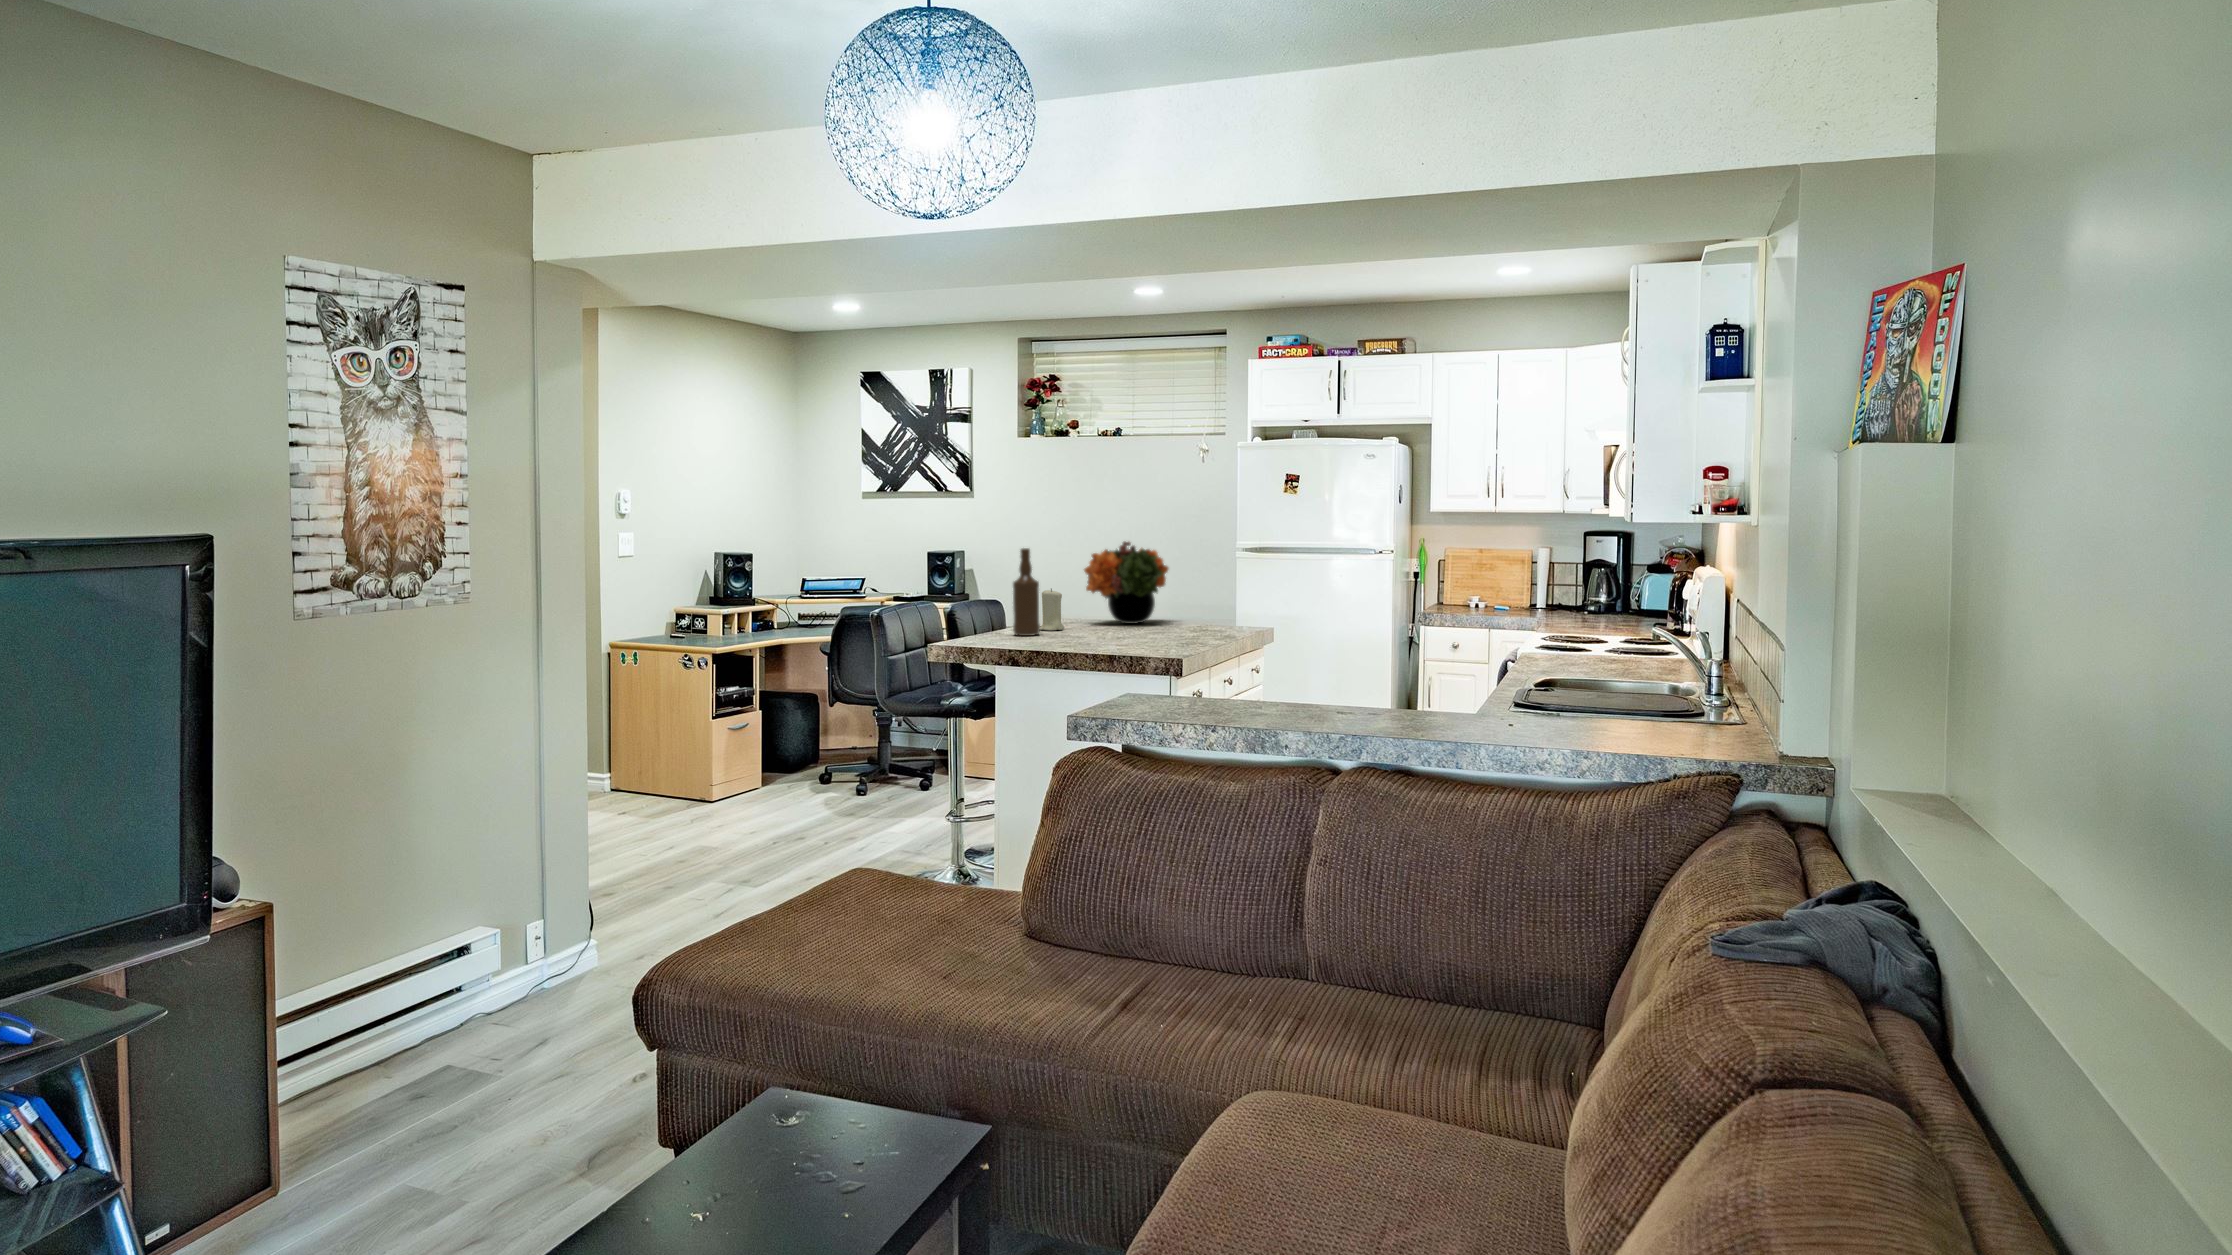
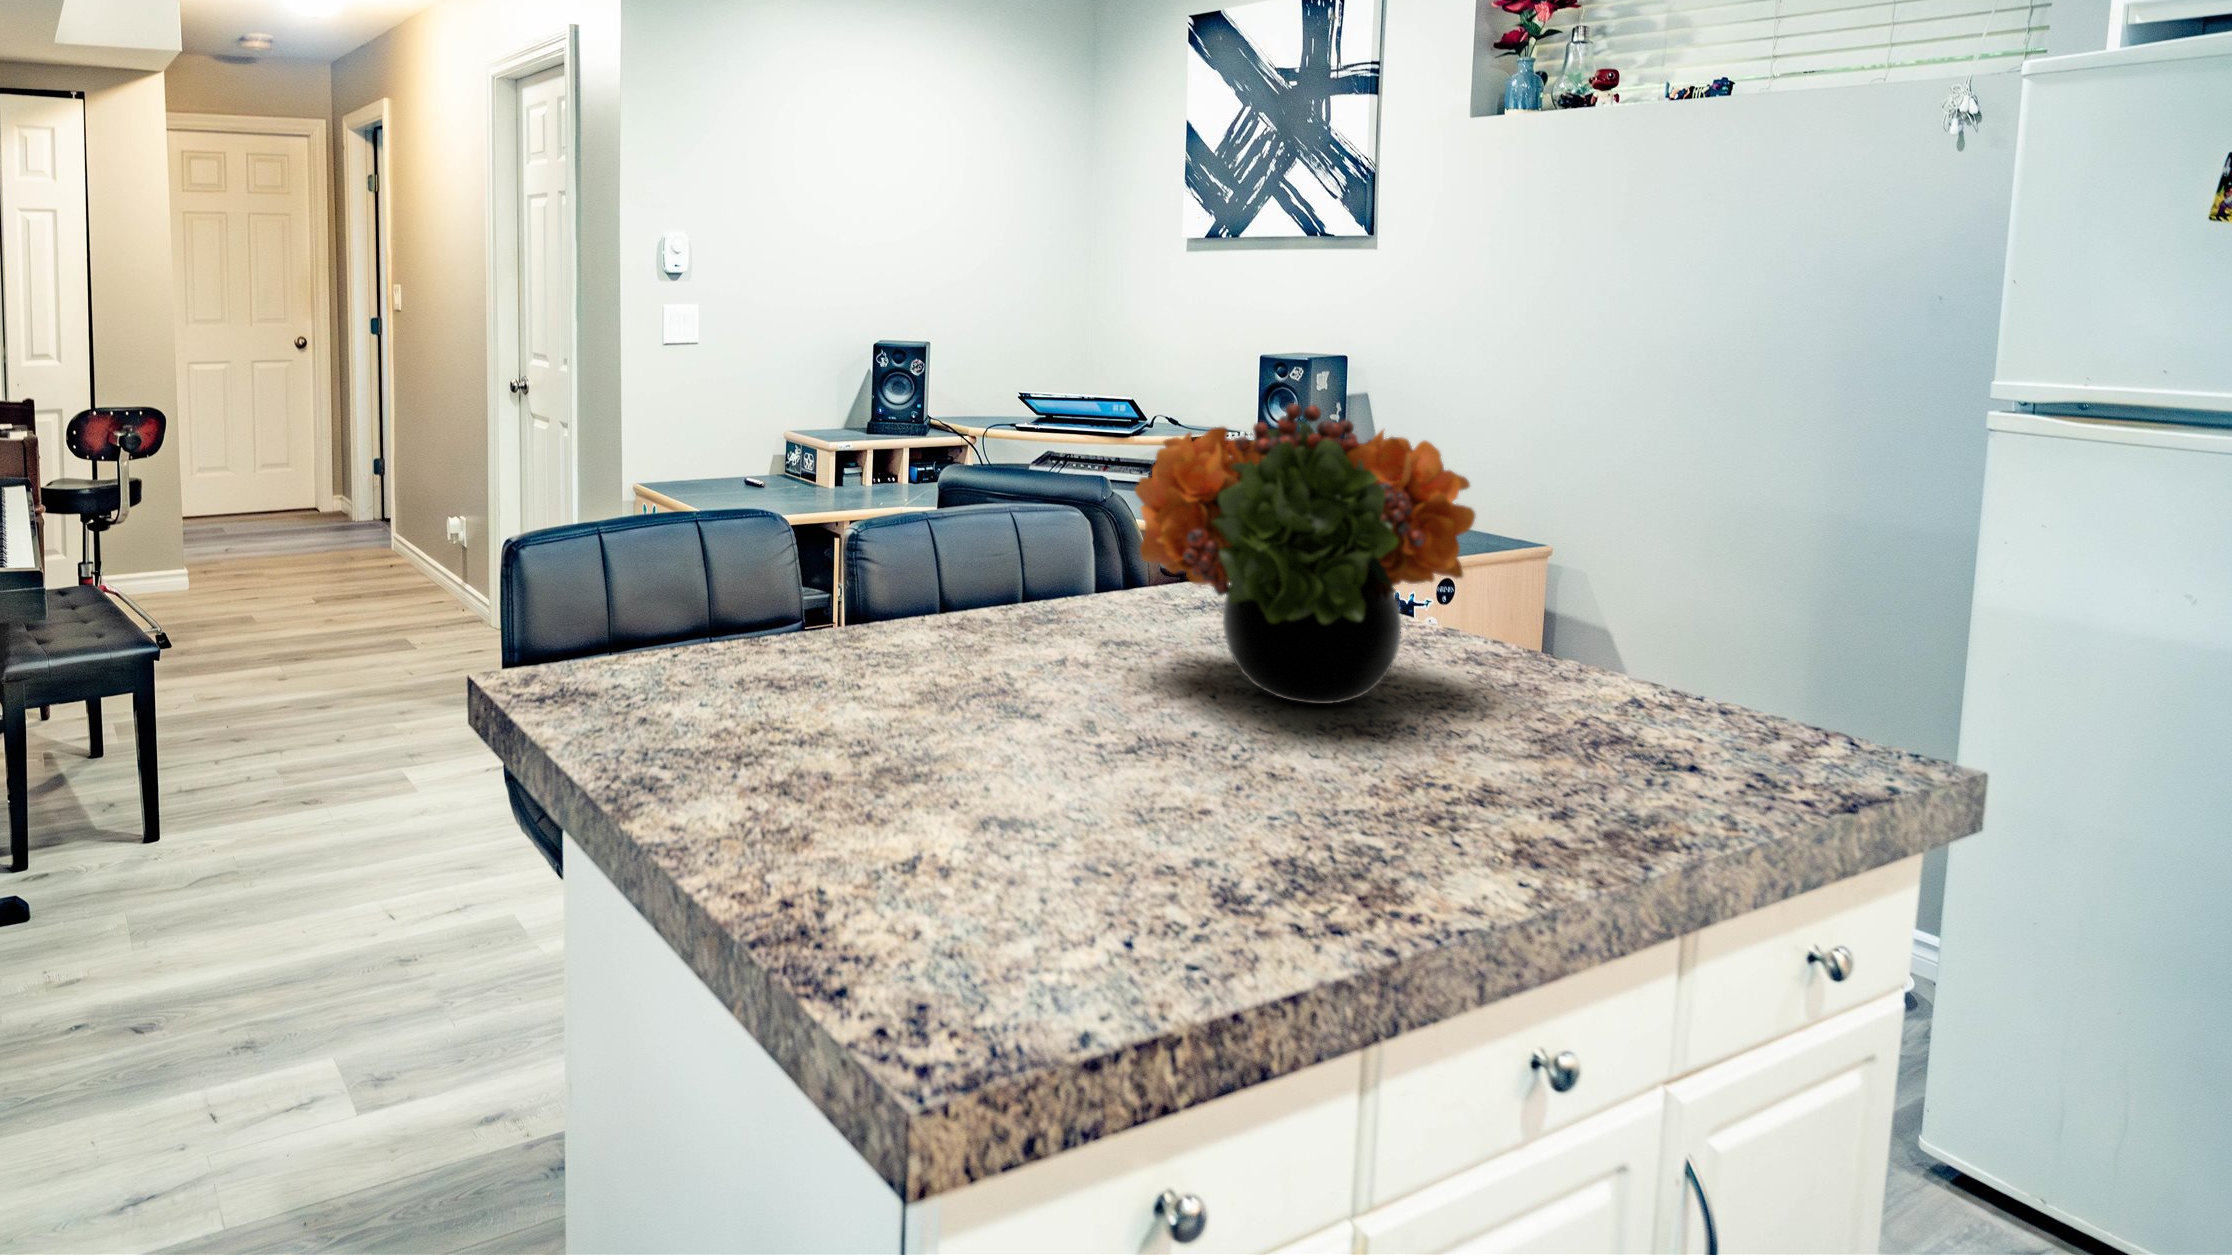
bottle: present [1013,548,1040,636] -> none [699,418,792,731]
candle: present [1040,589,1065,630] -> none [889,553,974,702]

